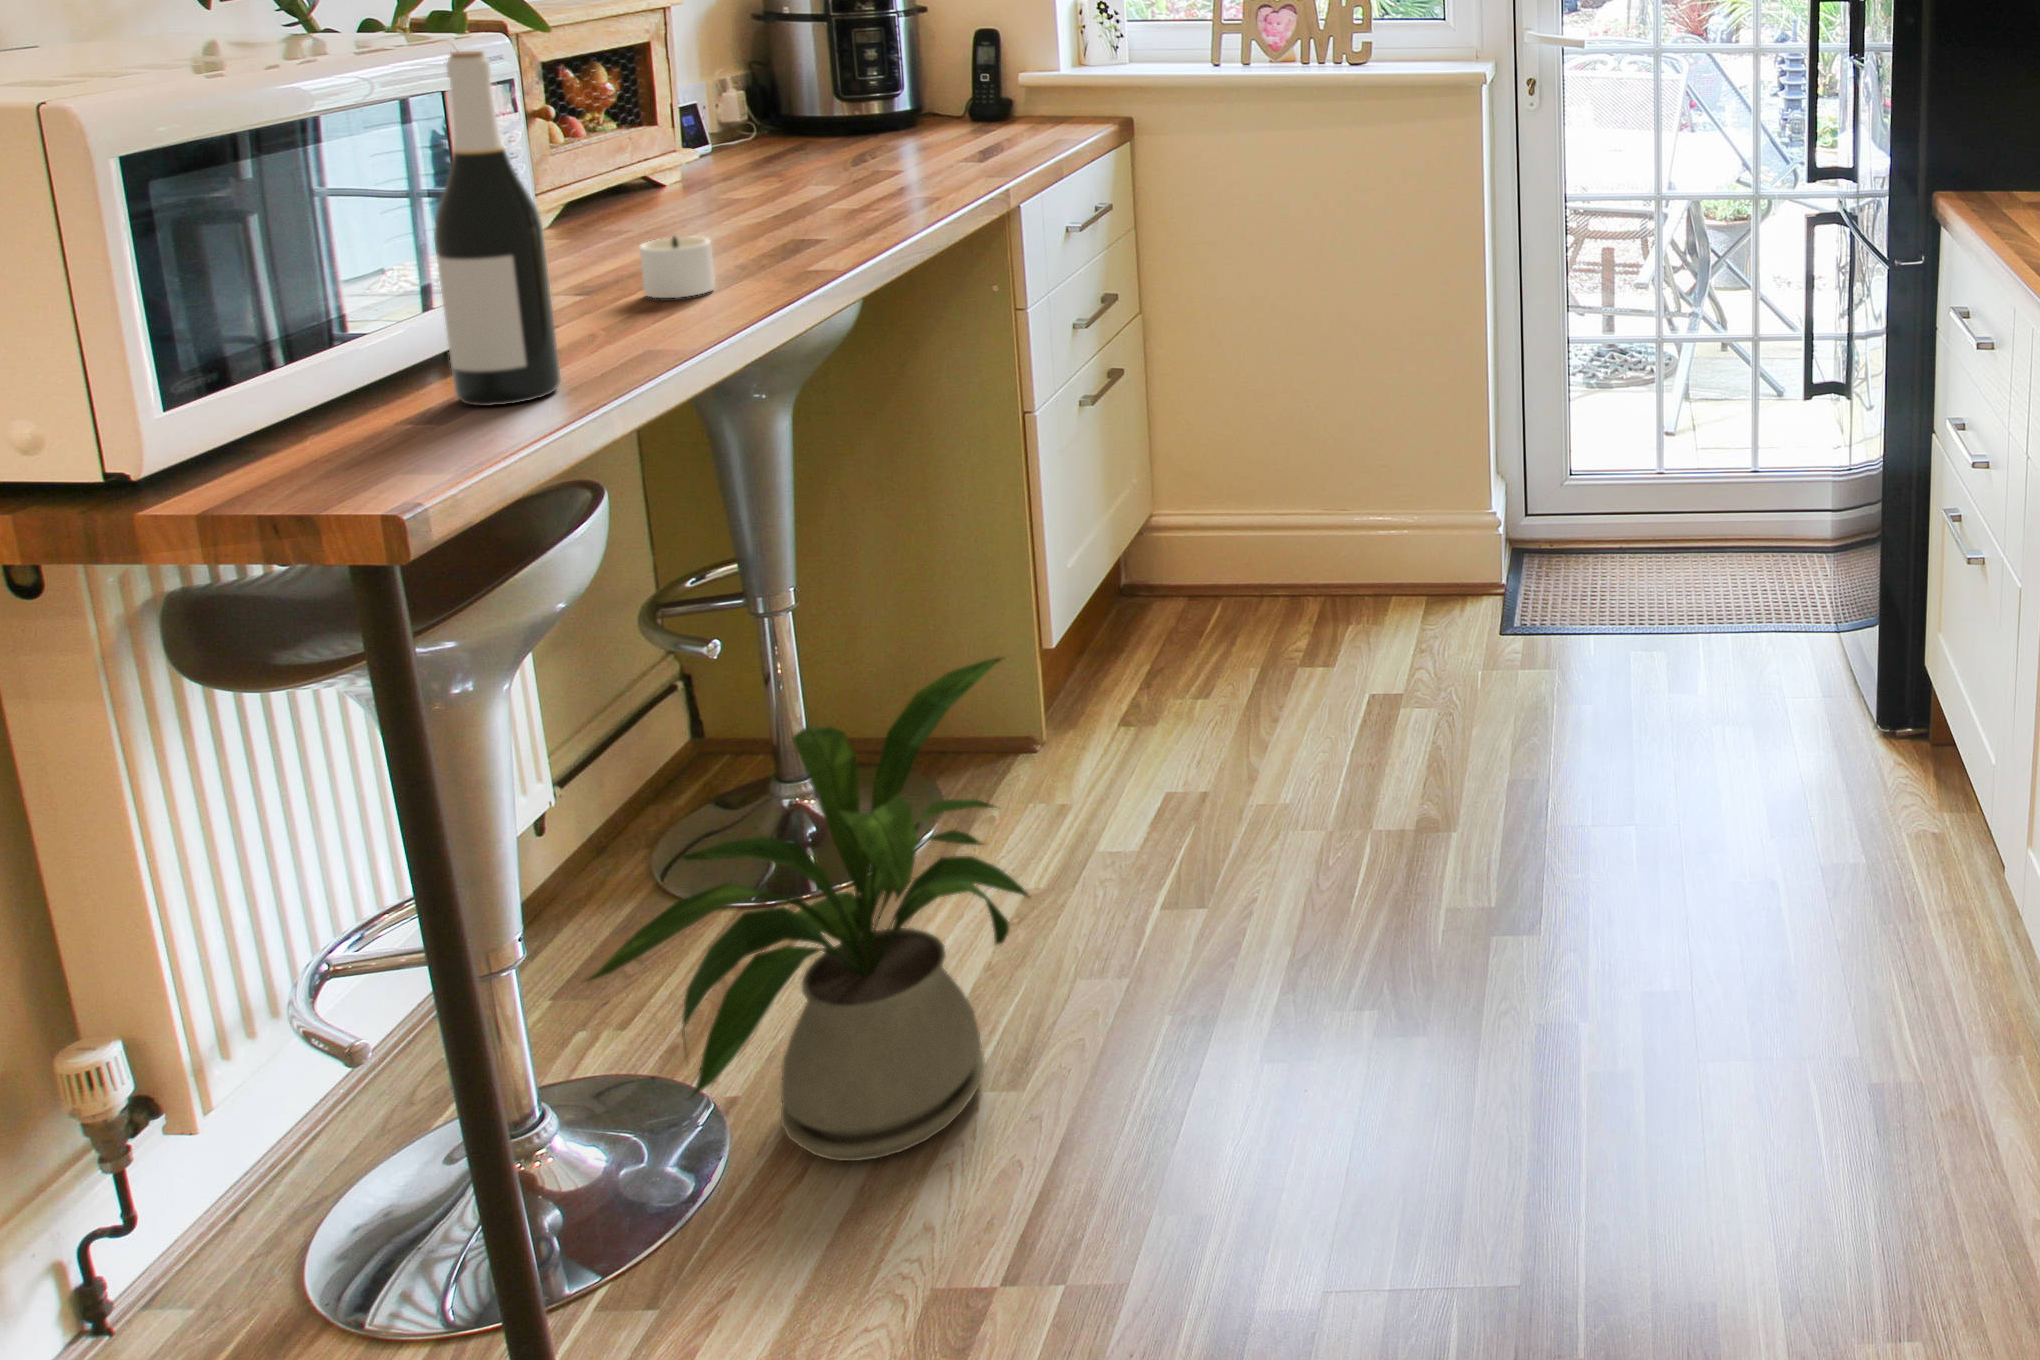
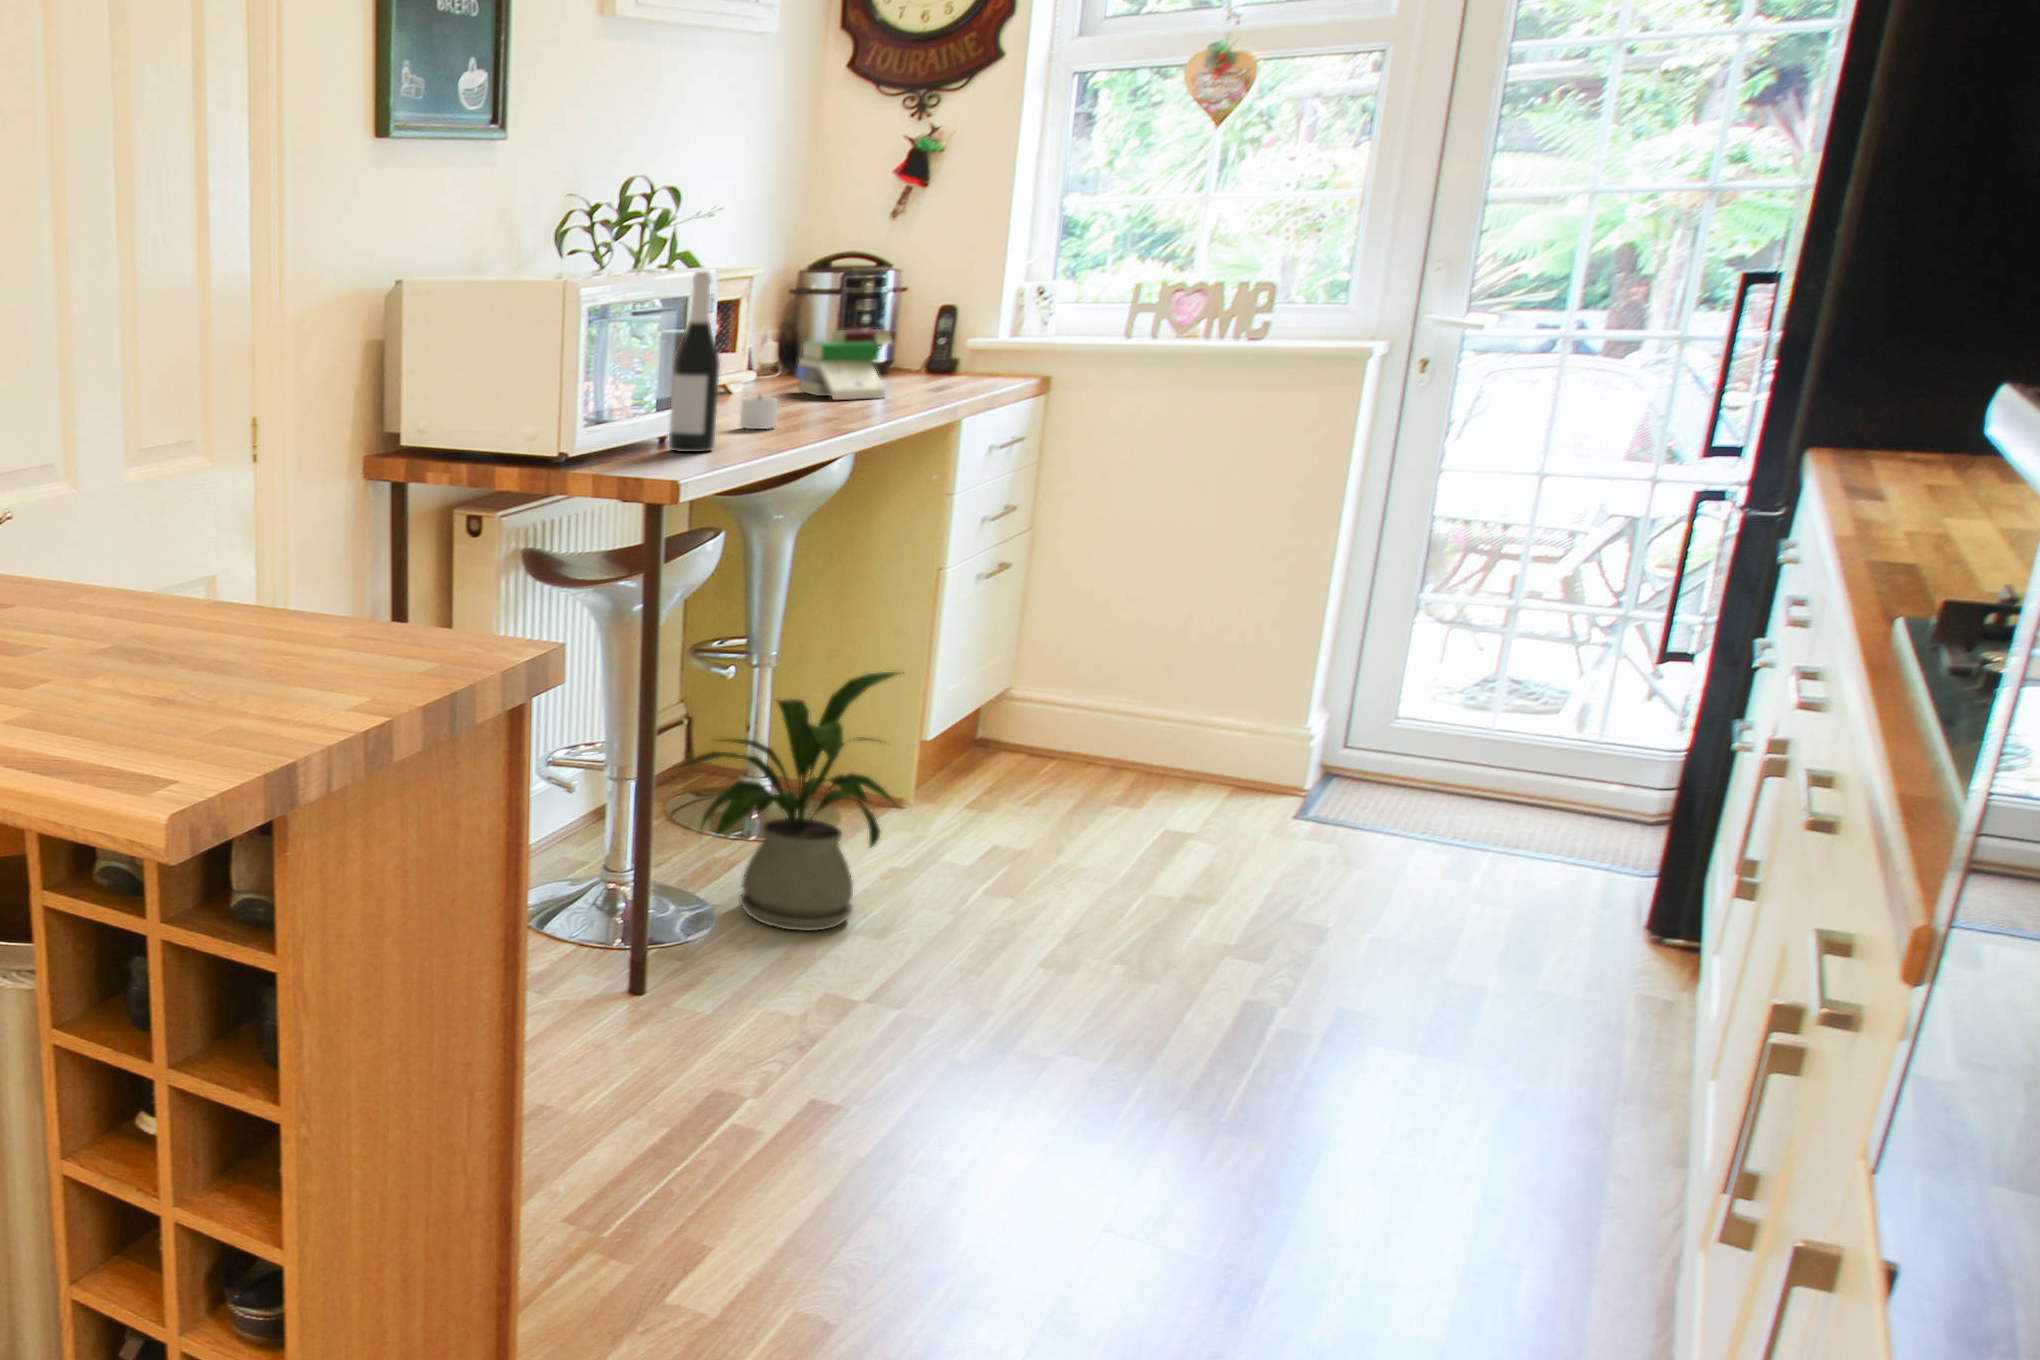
book: none [770,77,916,196] -> present [797,329,895,400]

